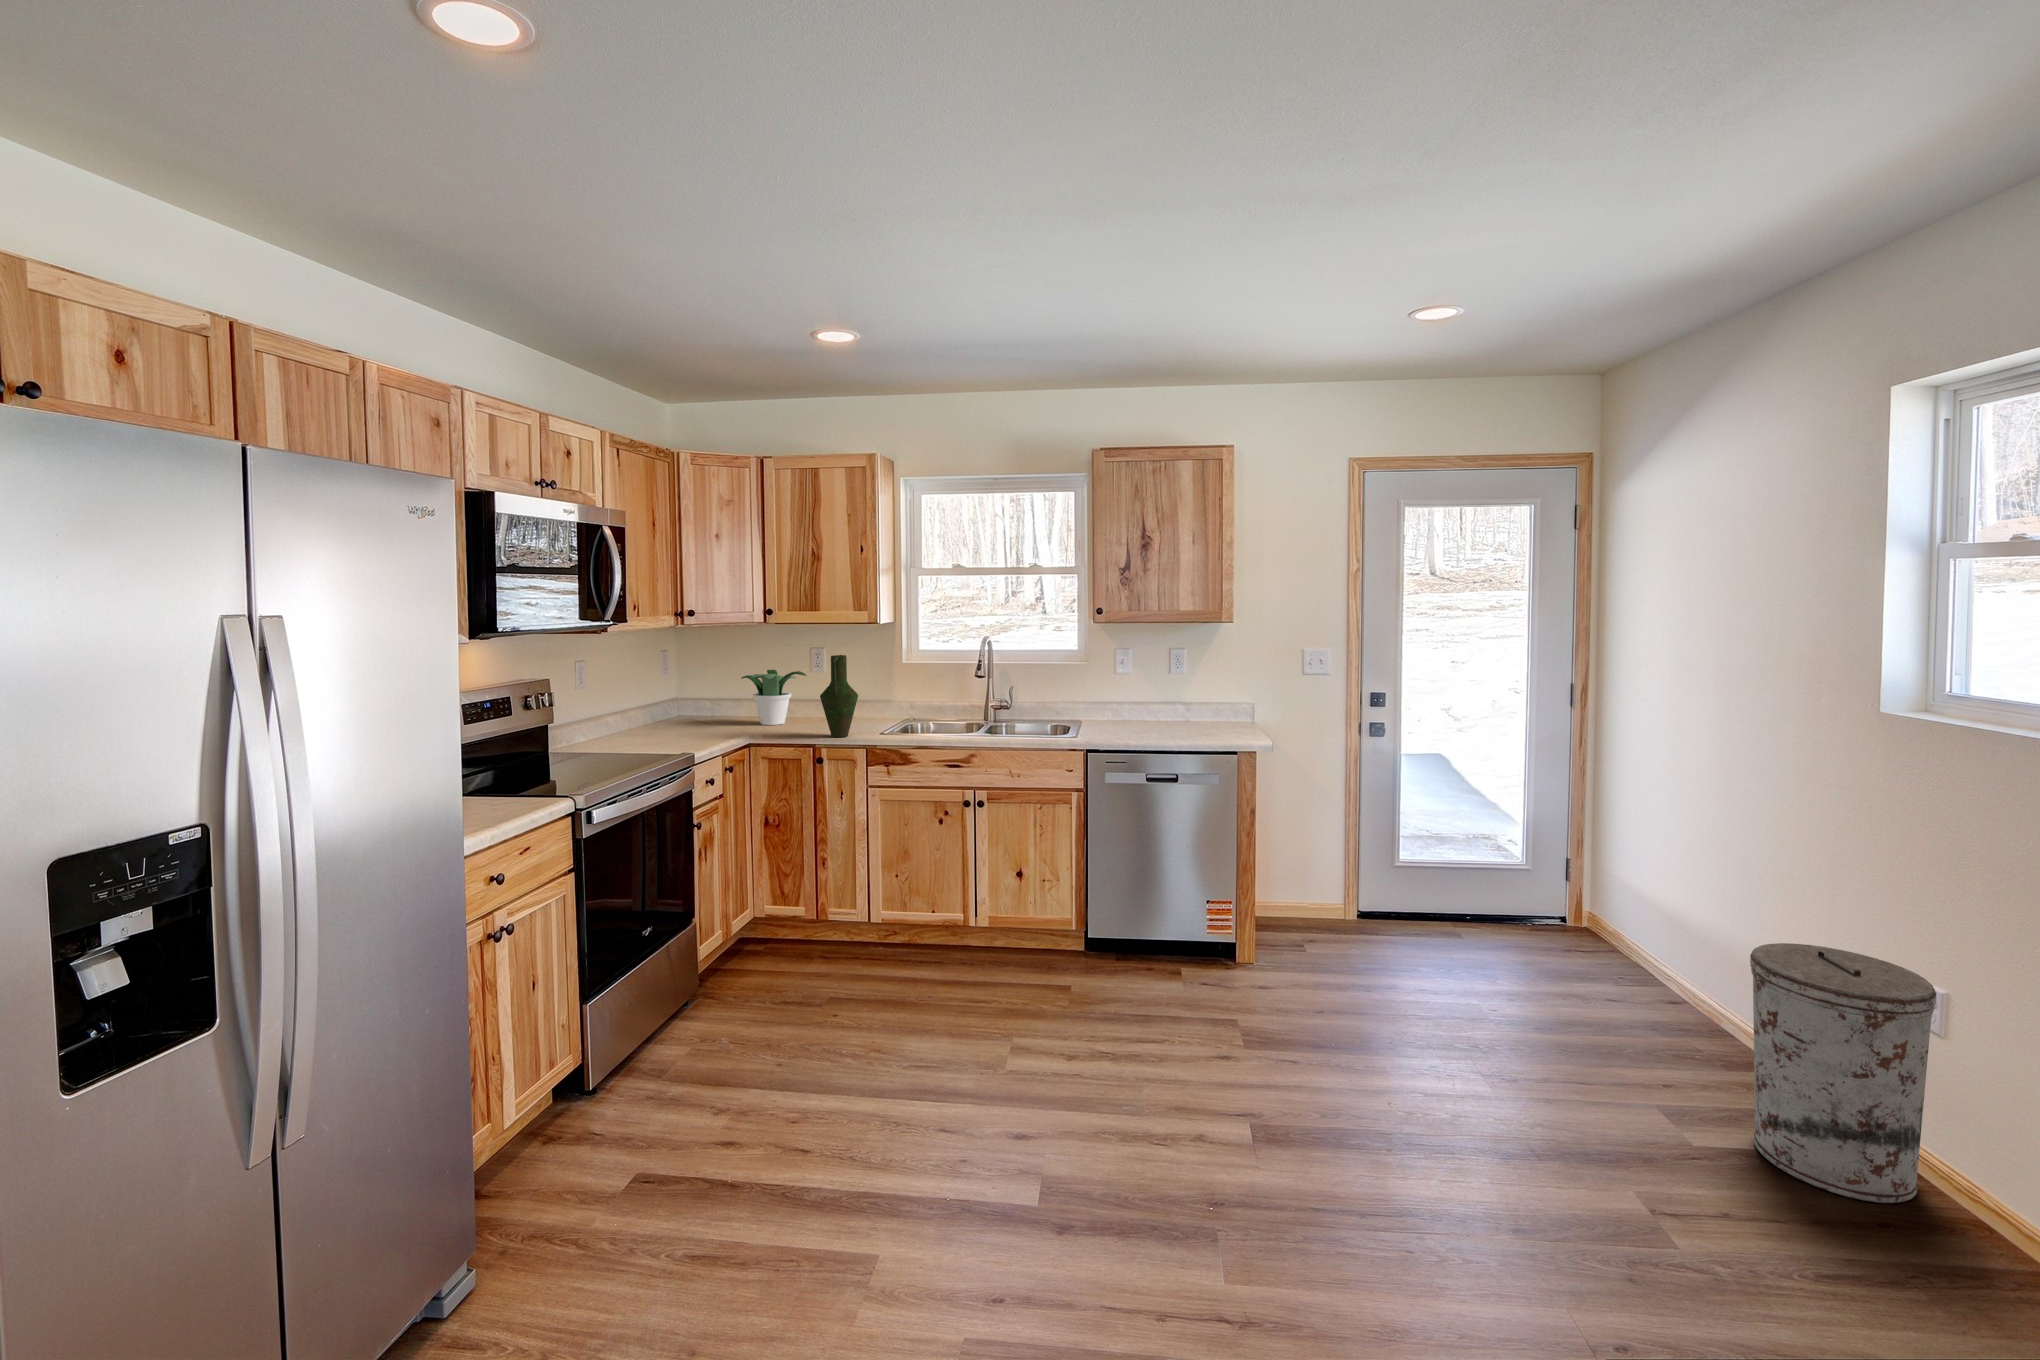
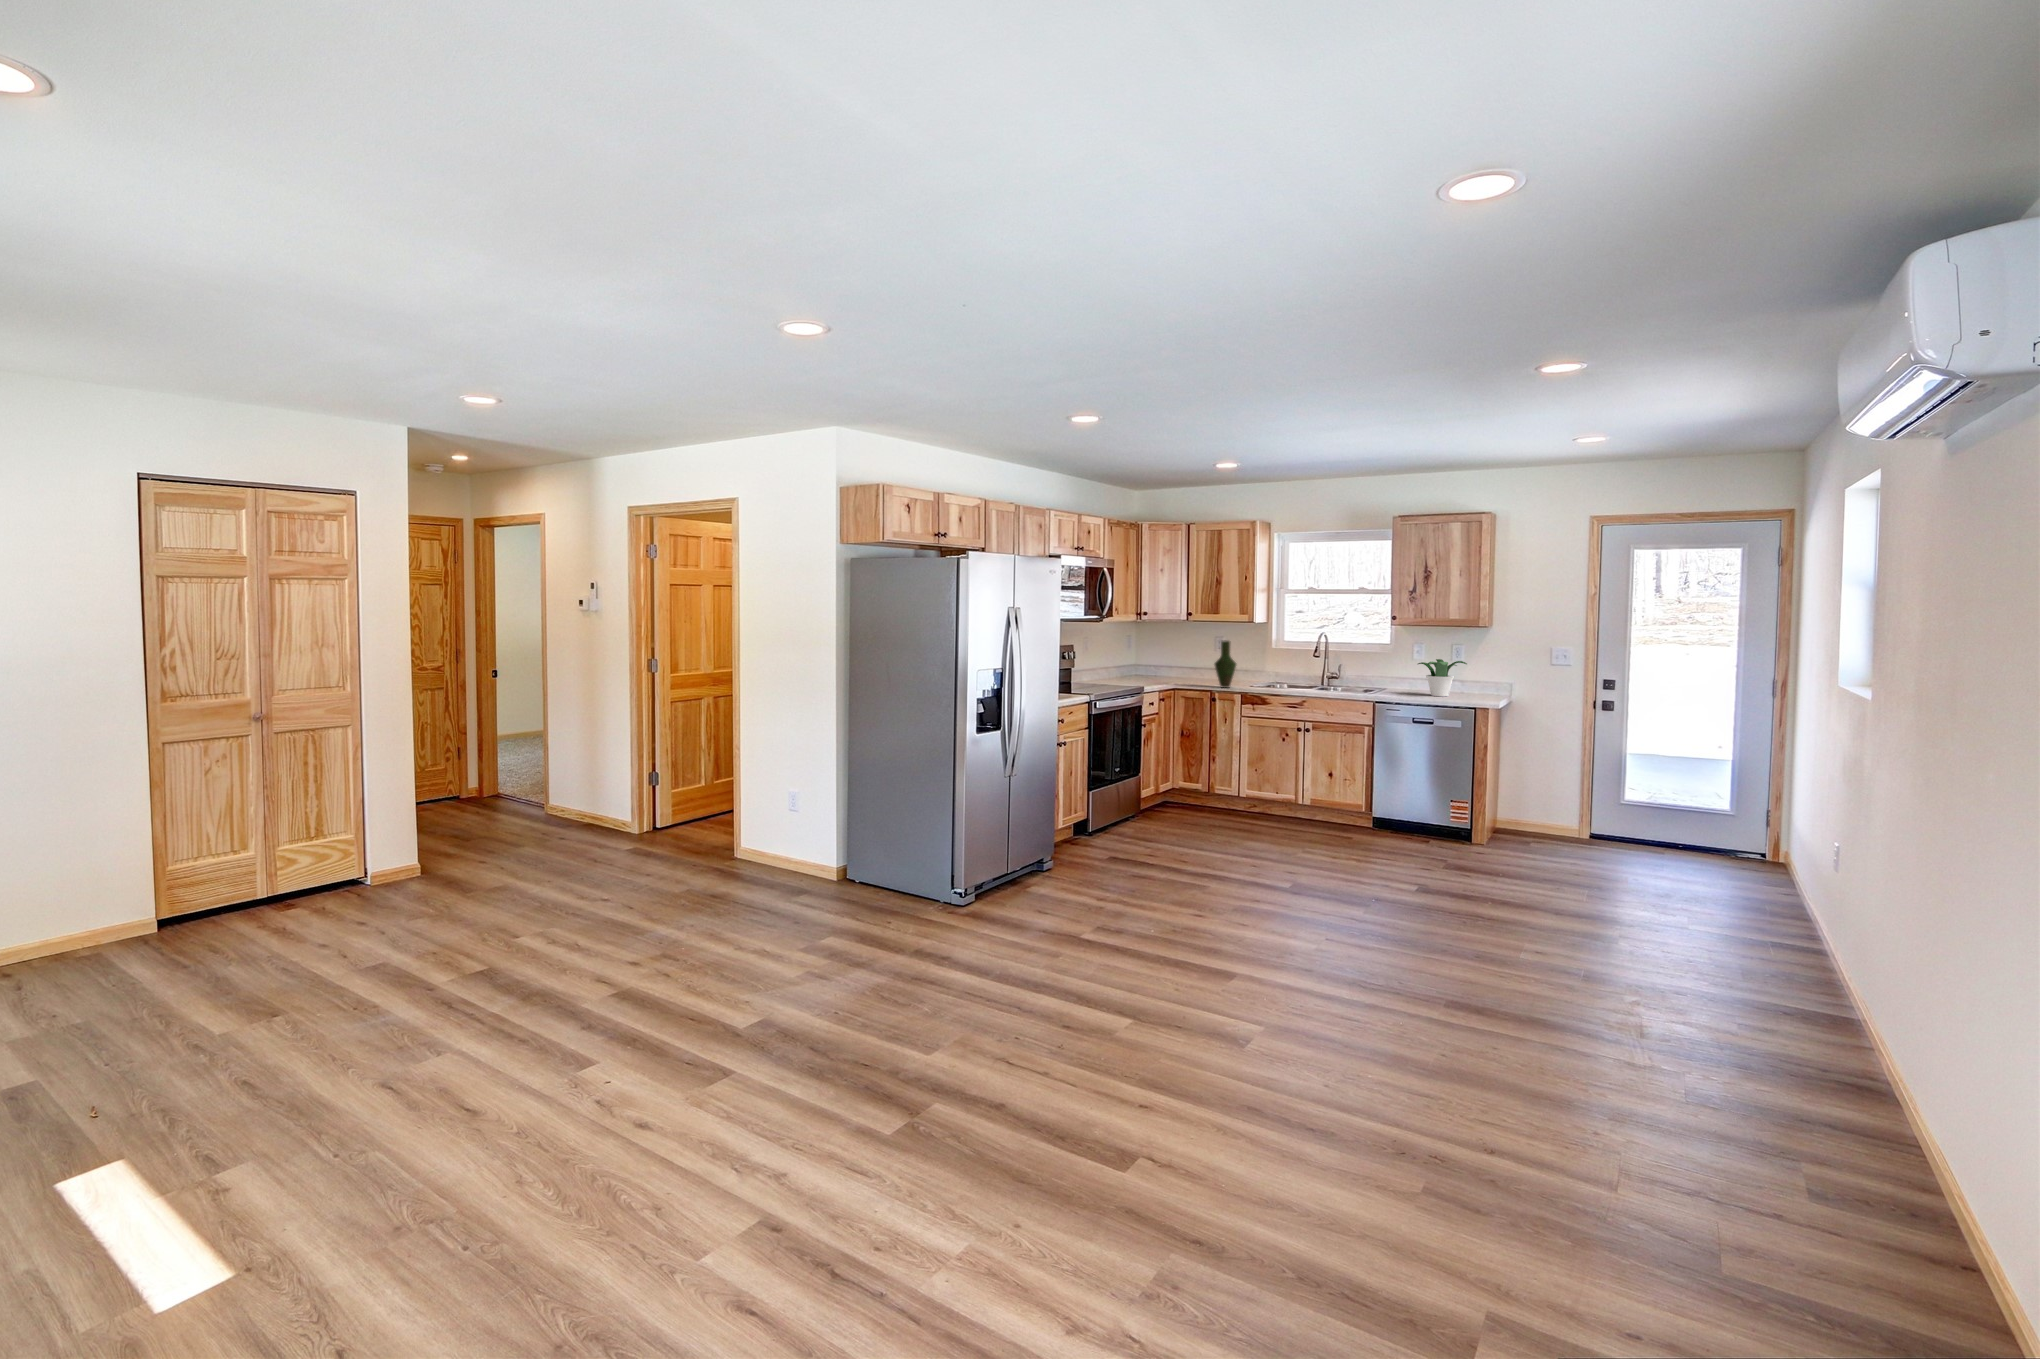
potted plant: present [741,670,806,725] -> present [1418,659,1467,697]
trash can: present [1750,943,1936,1203] -> none [1690,818,1784,945]

